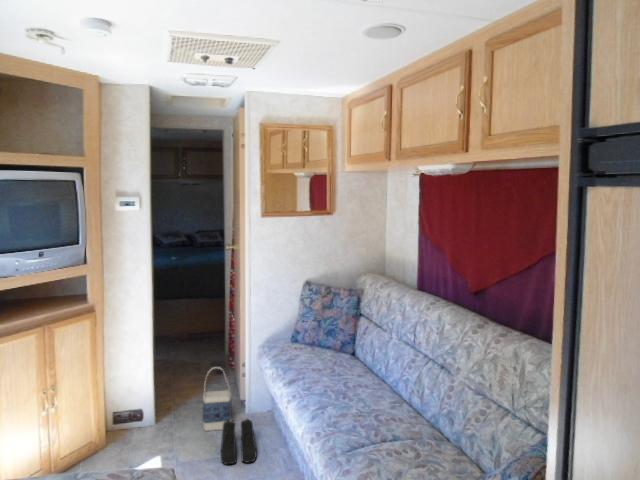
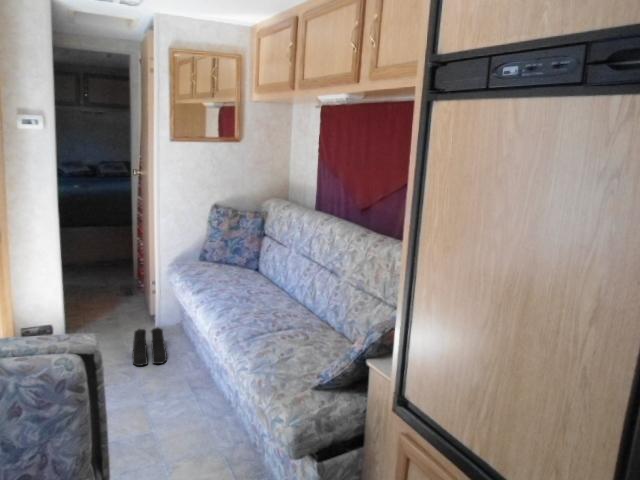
bag: present [203,367,232,431] -> none [114,282,143,341]

